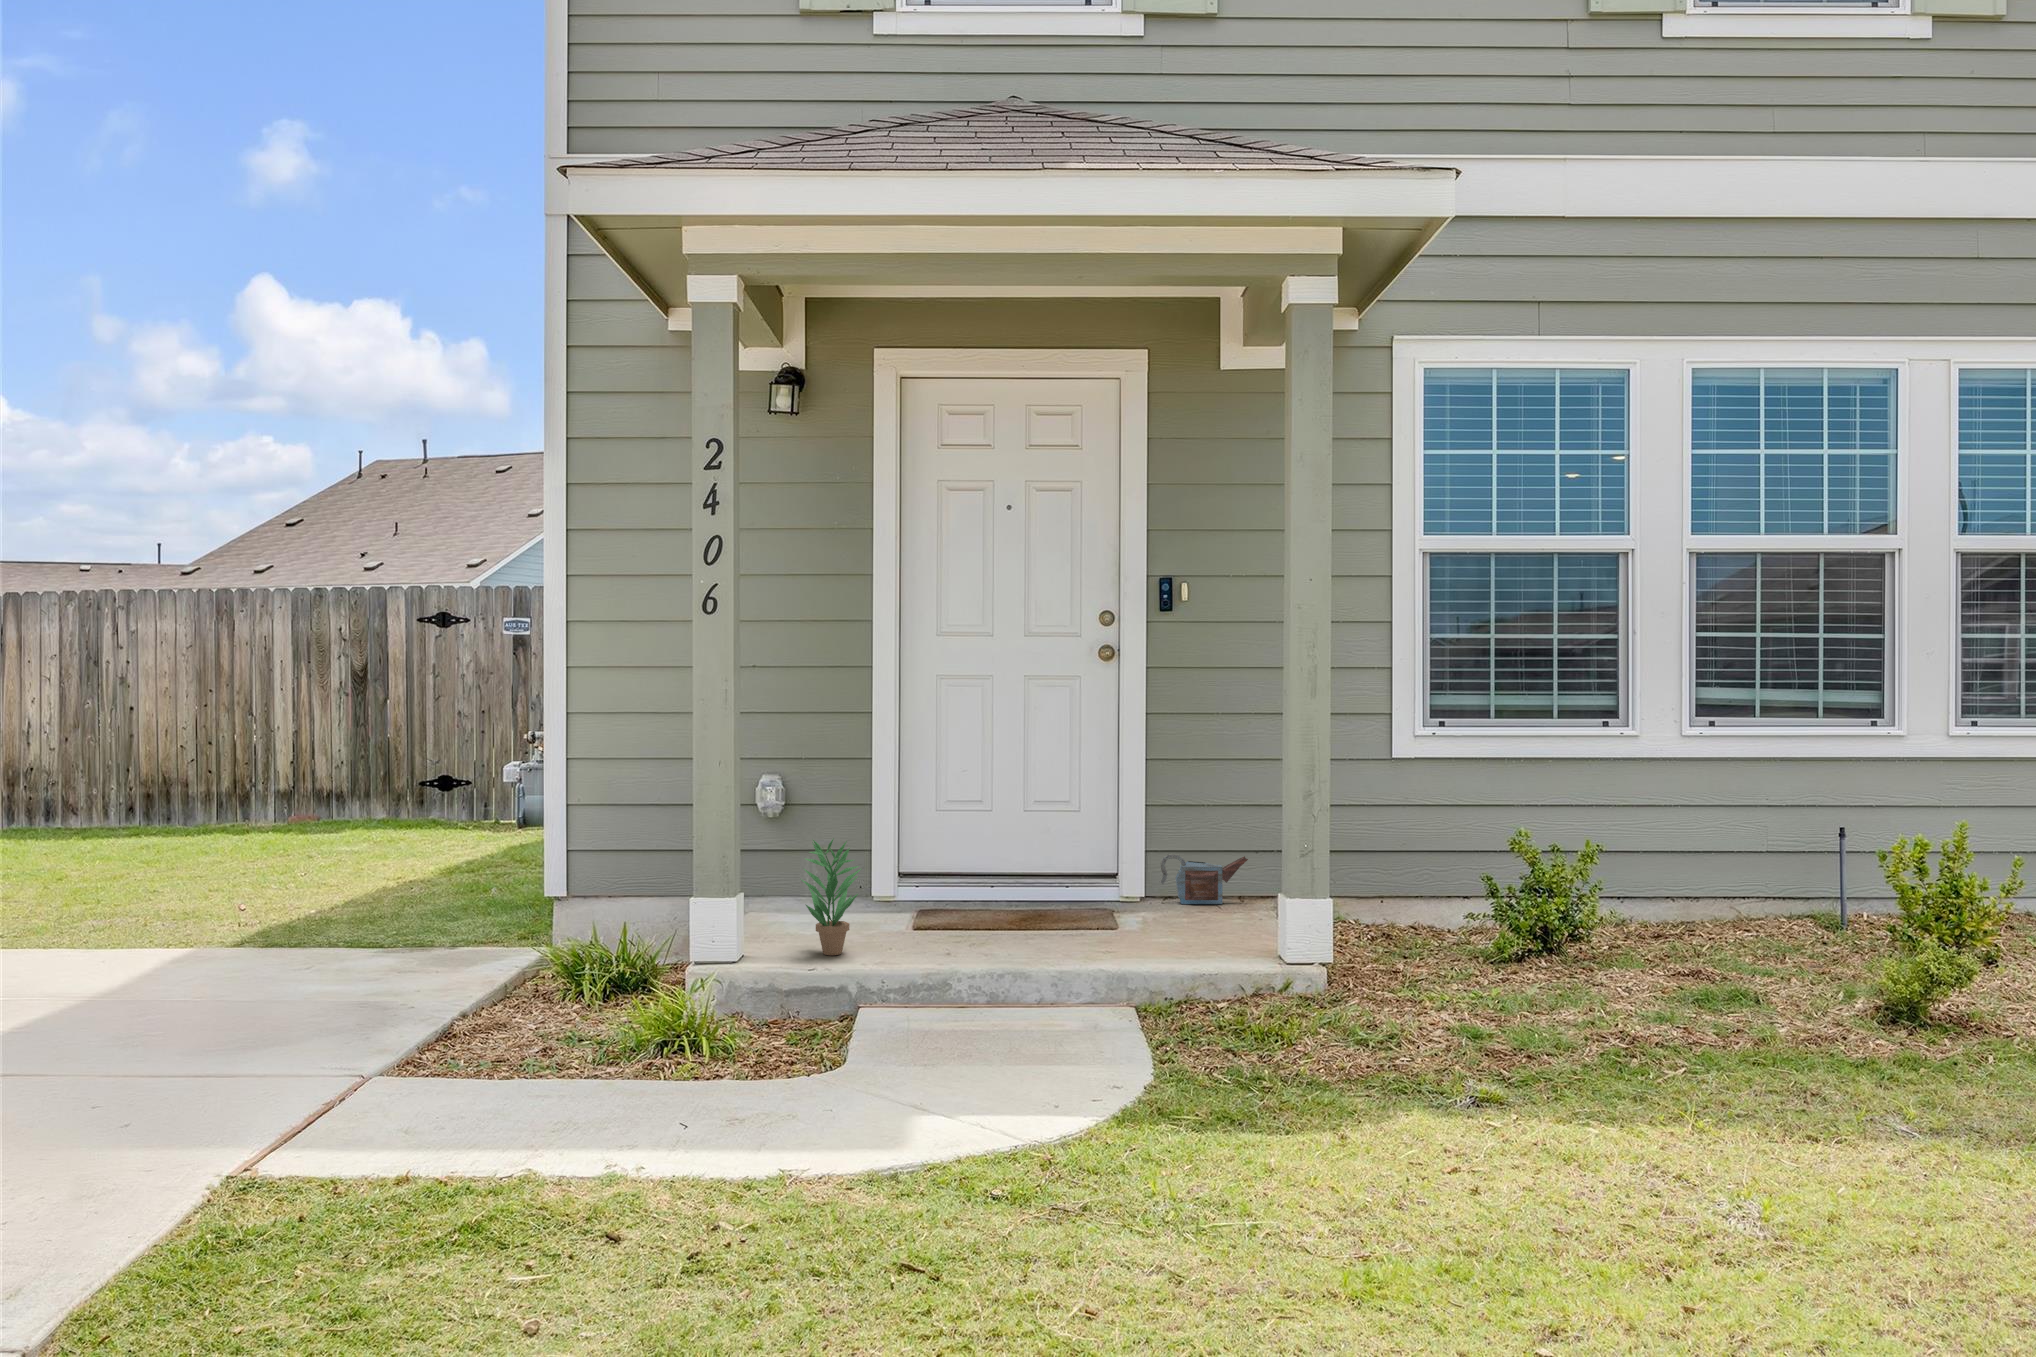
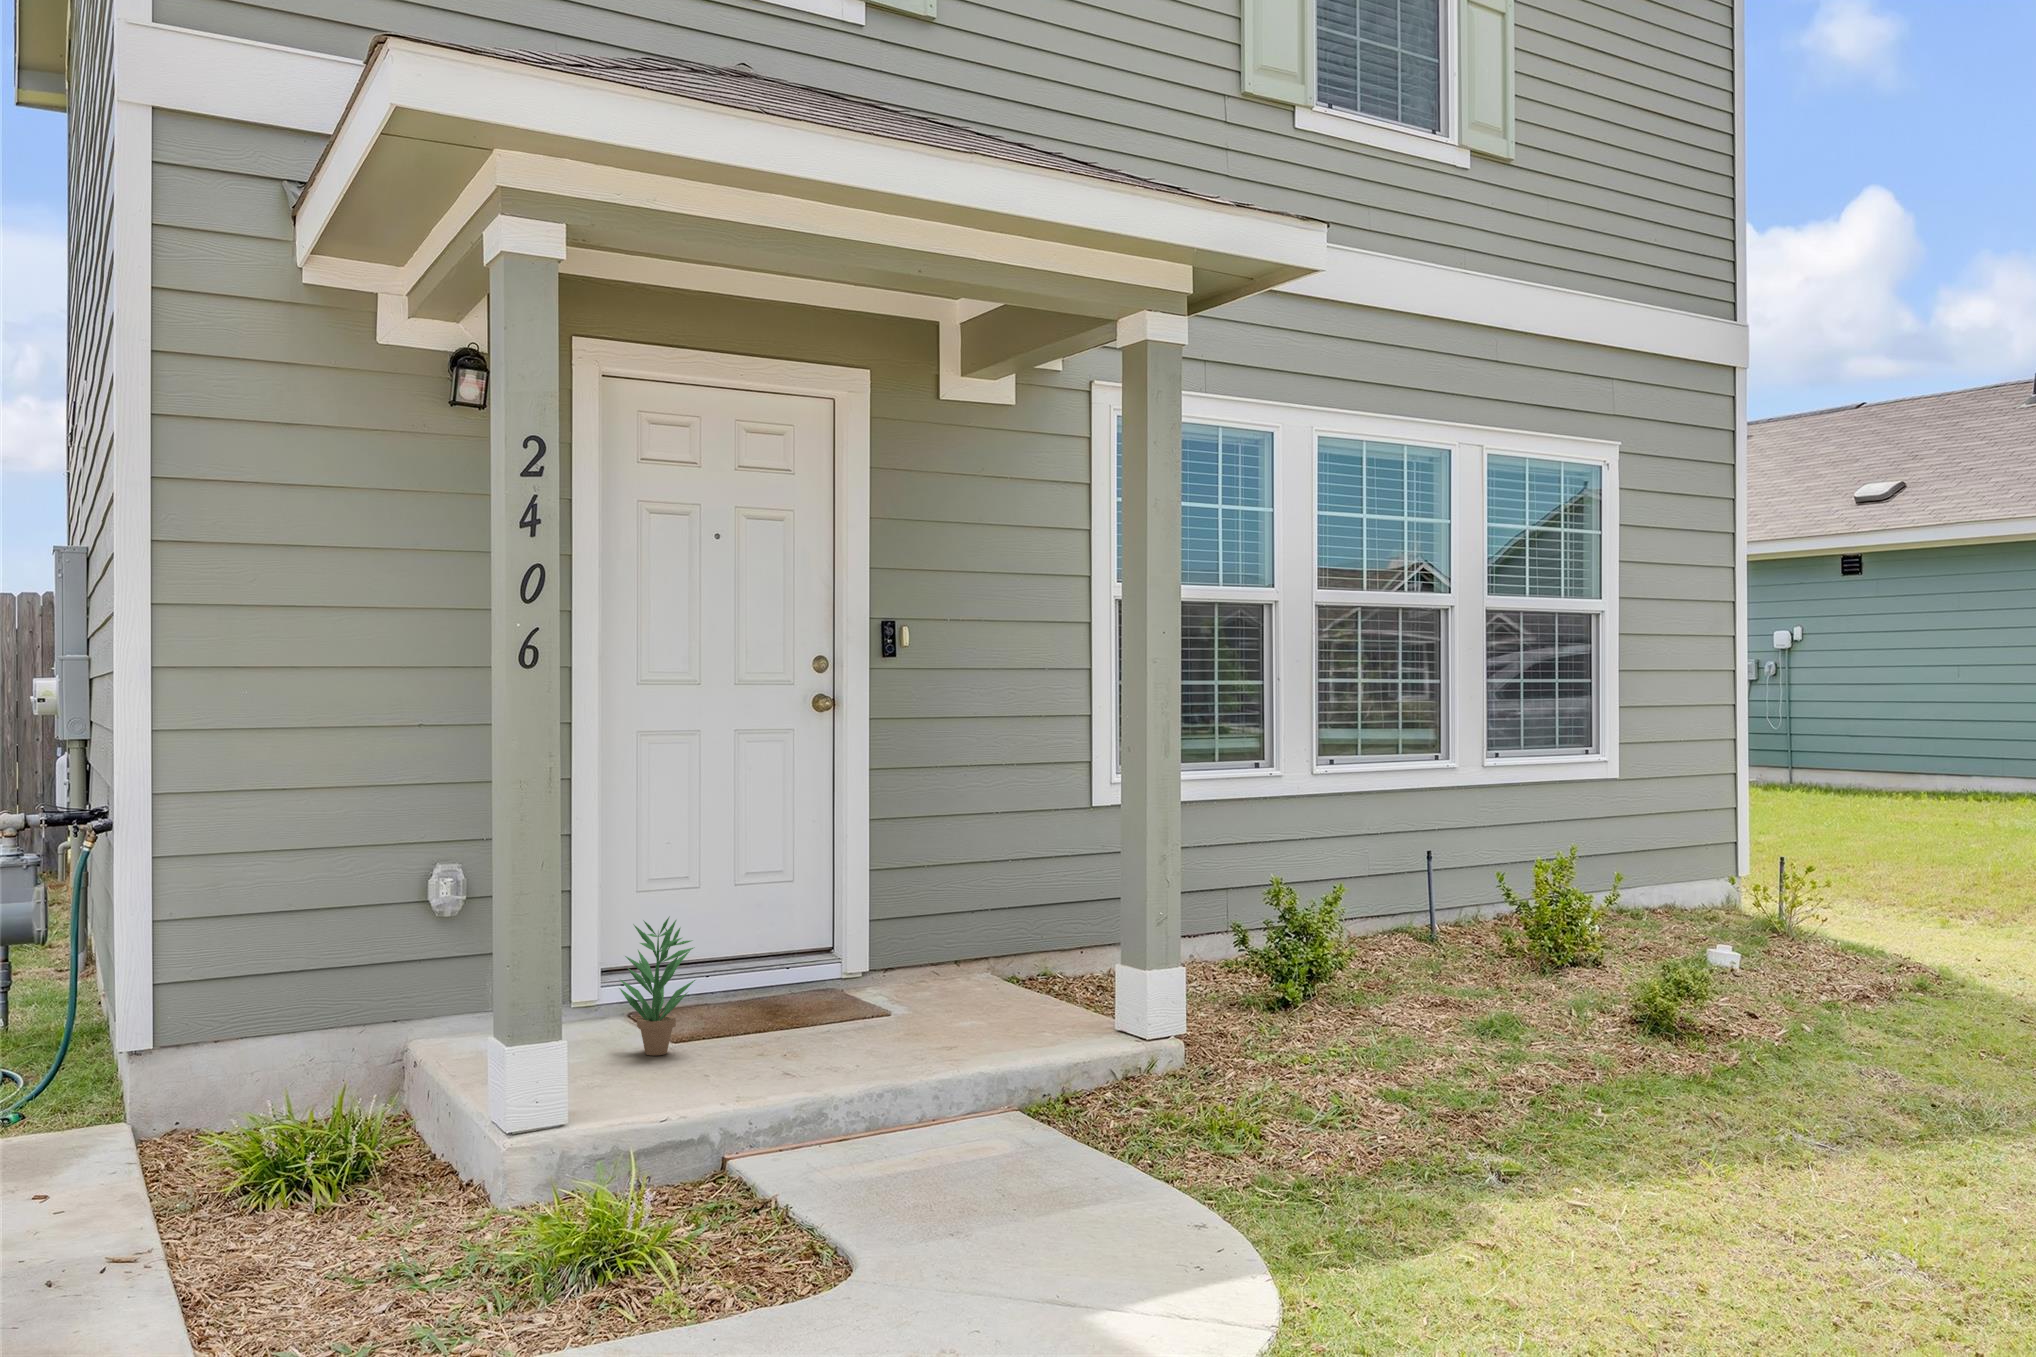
watering can: present [1159,854,1248,904] -> none [886,916,972,973]

